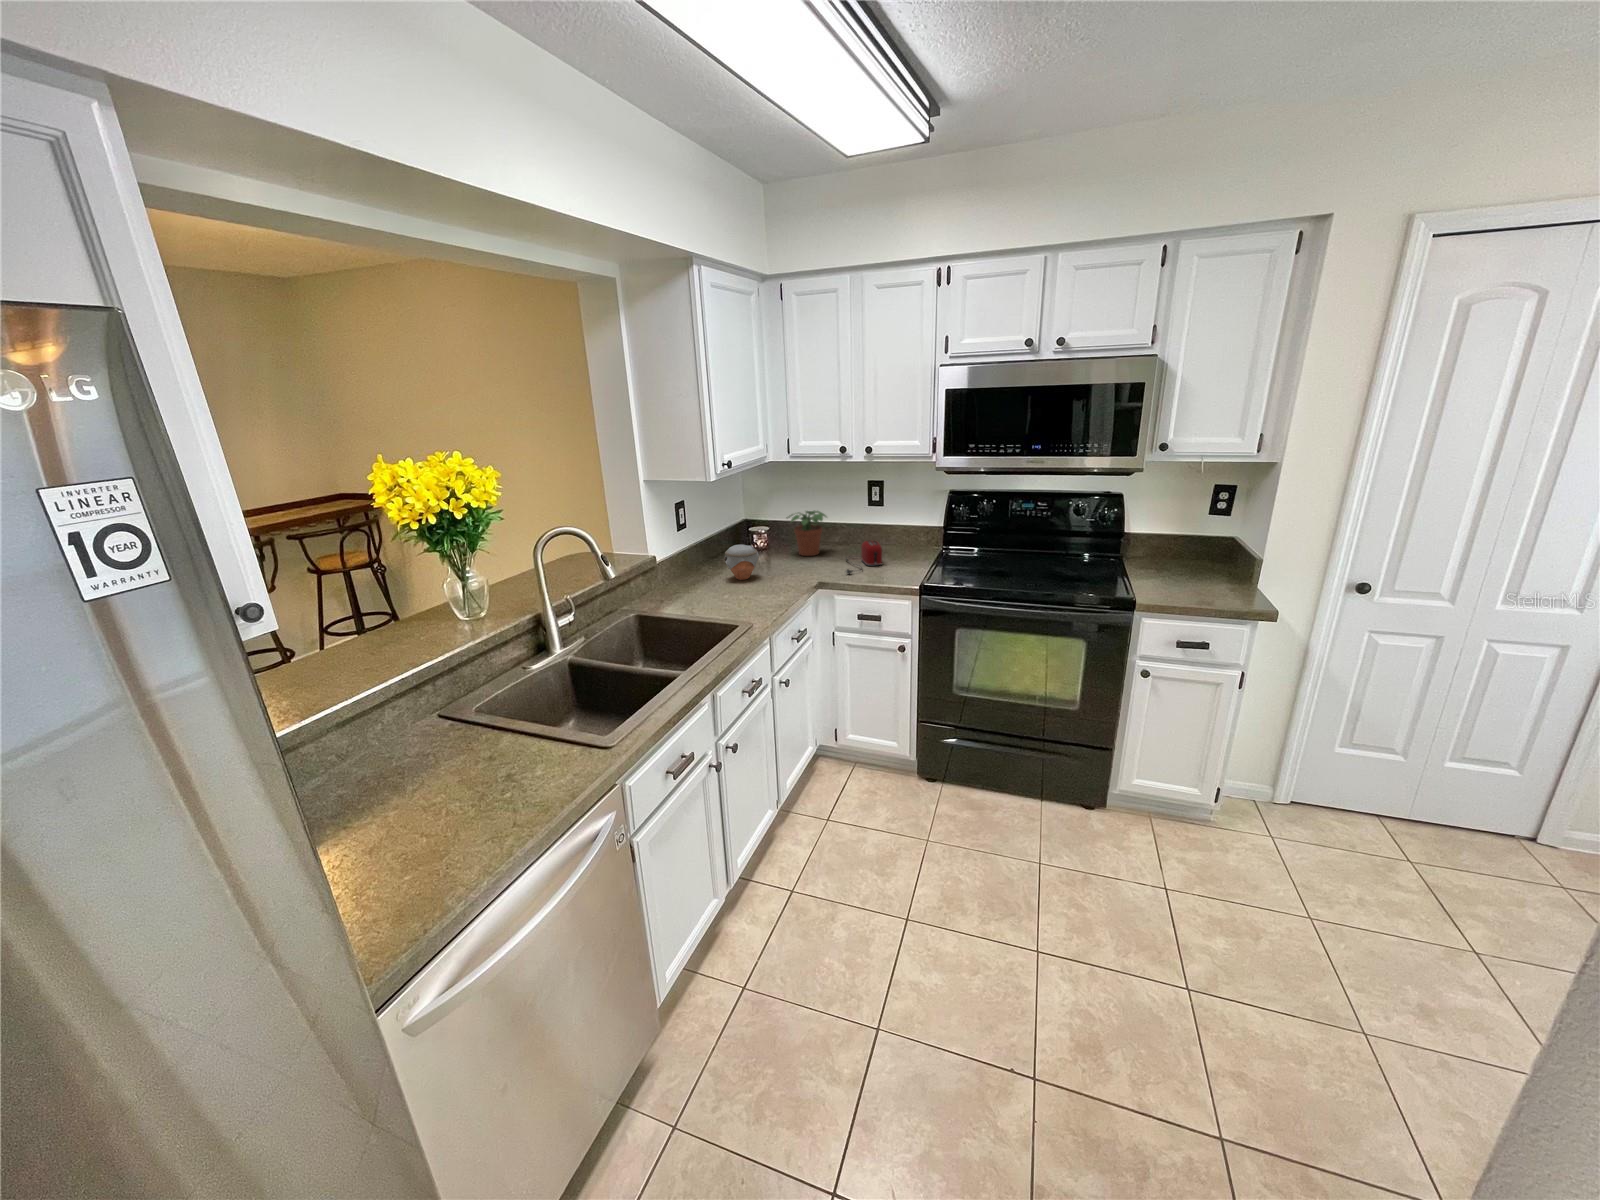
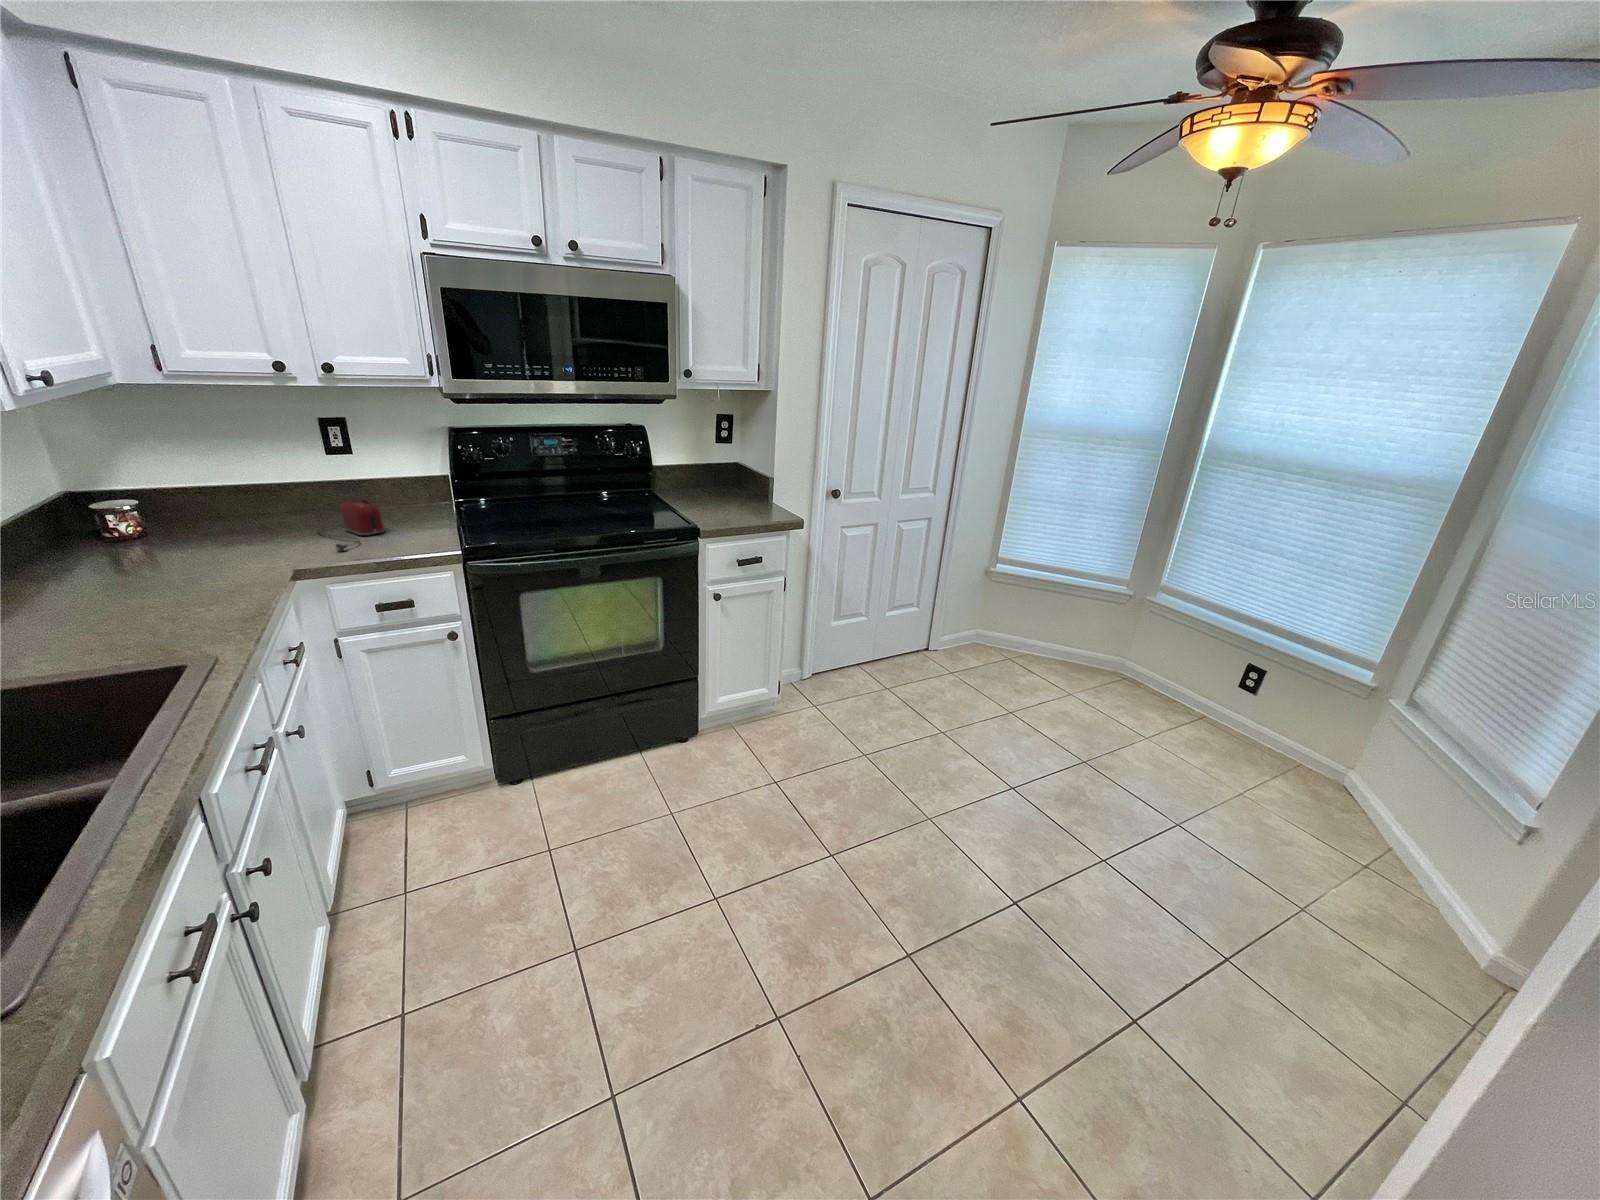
potted plant: present [788,511,826,556] -> none [176,464,262,537]
jar: present [724,544,759,580] -> none [69,530,154,592]

